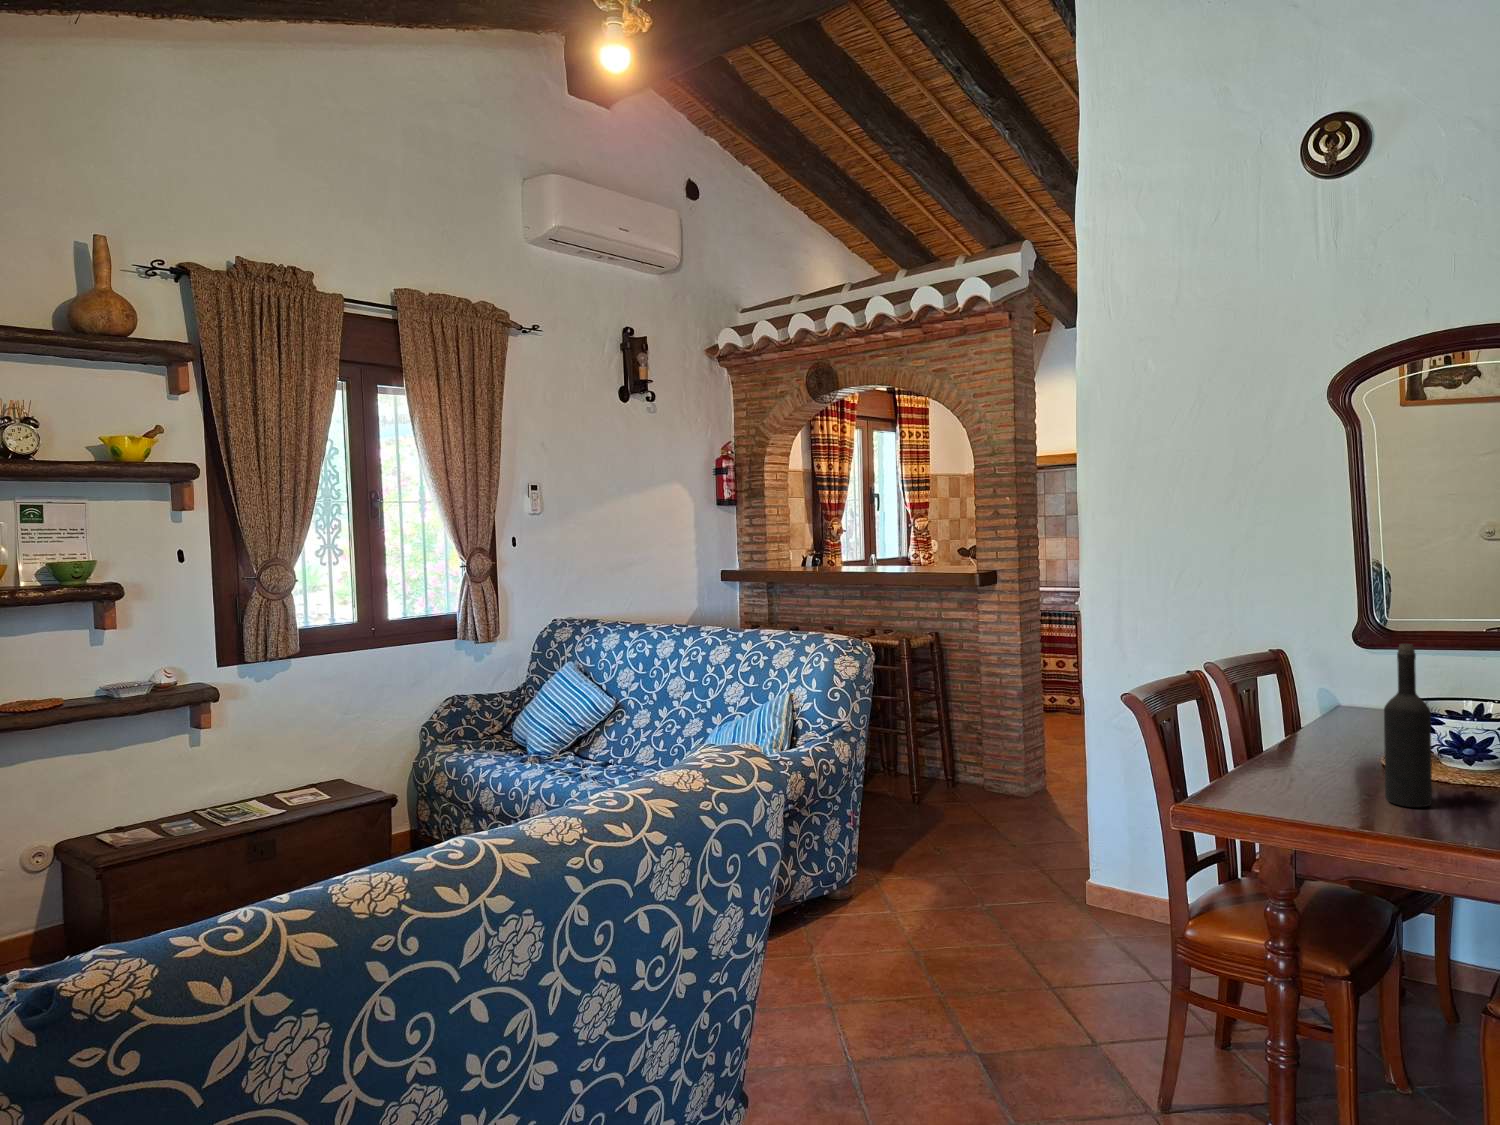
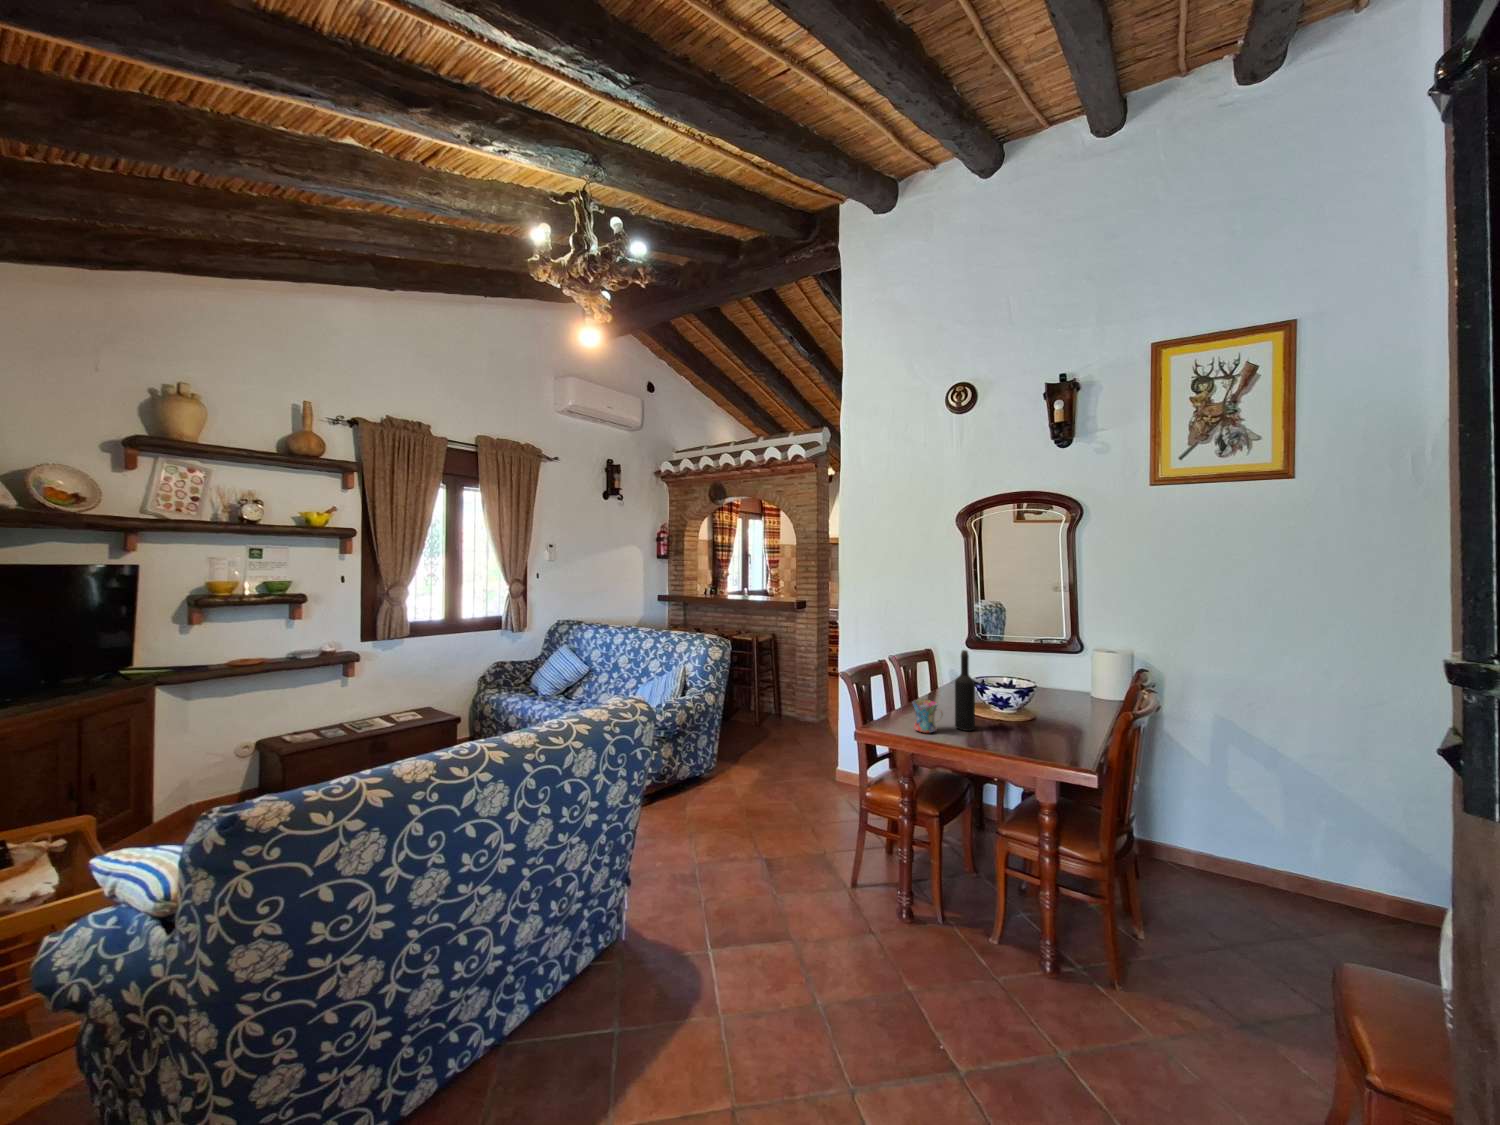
mug: none [1295,746,1368,812] -> present [912,700,943,733]

